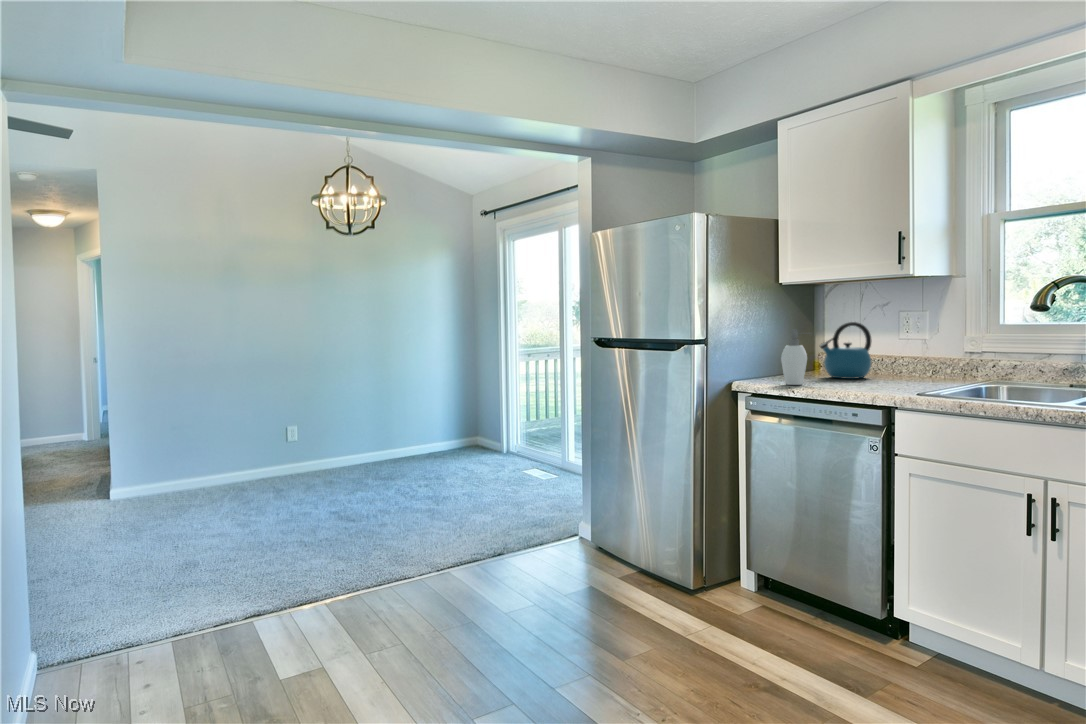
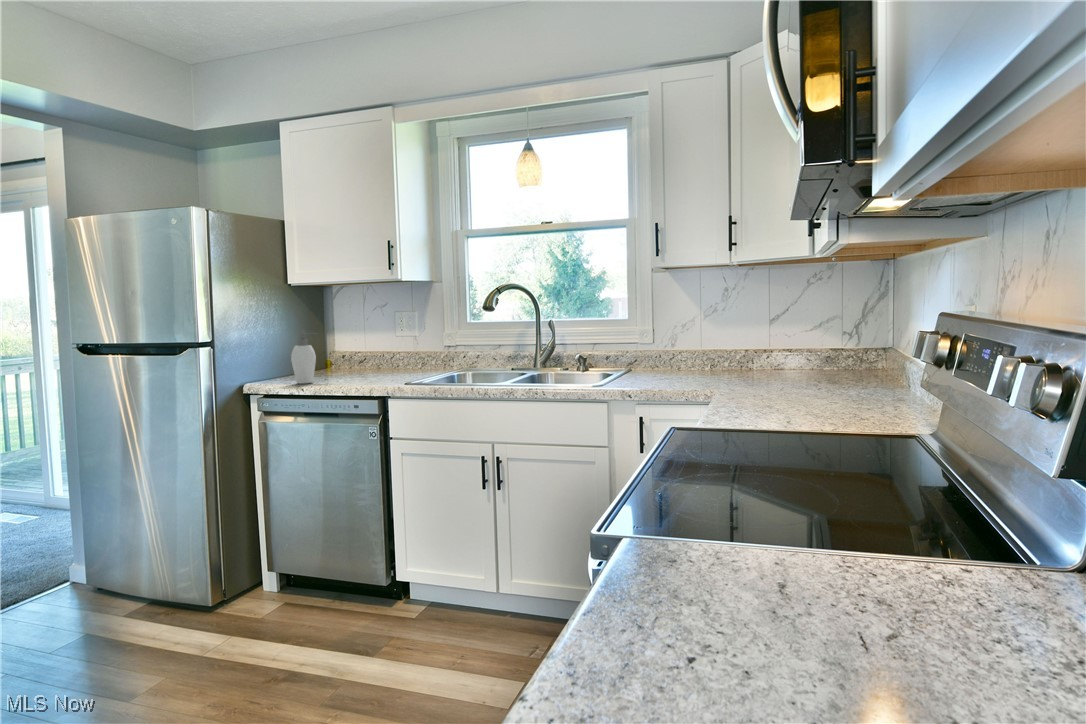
kettle: present [820,322,871,379] -> none [330,322,376,374]

